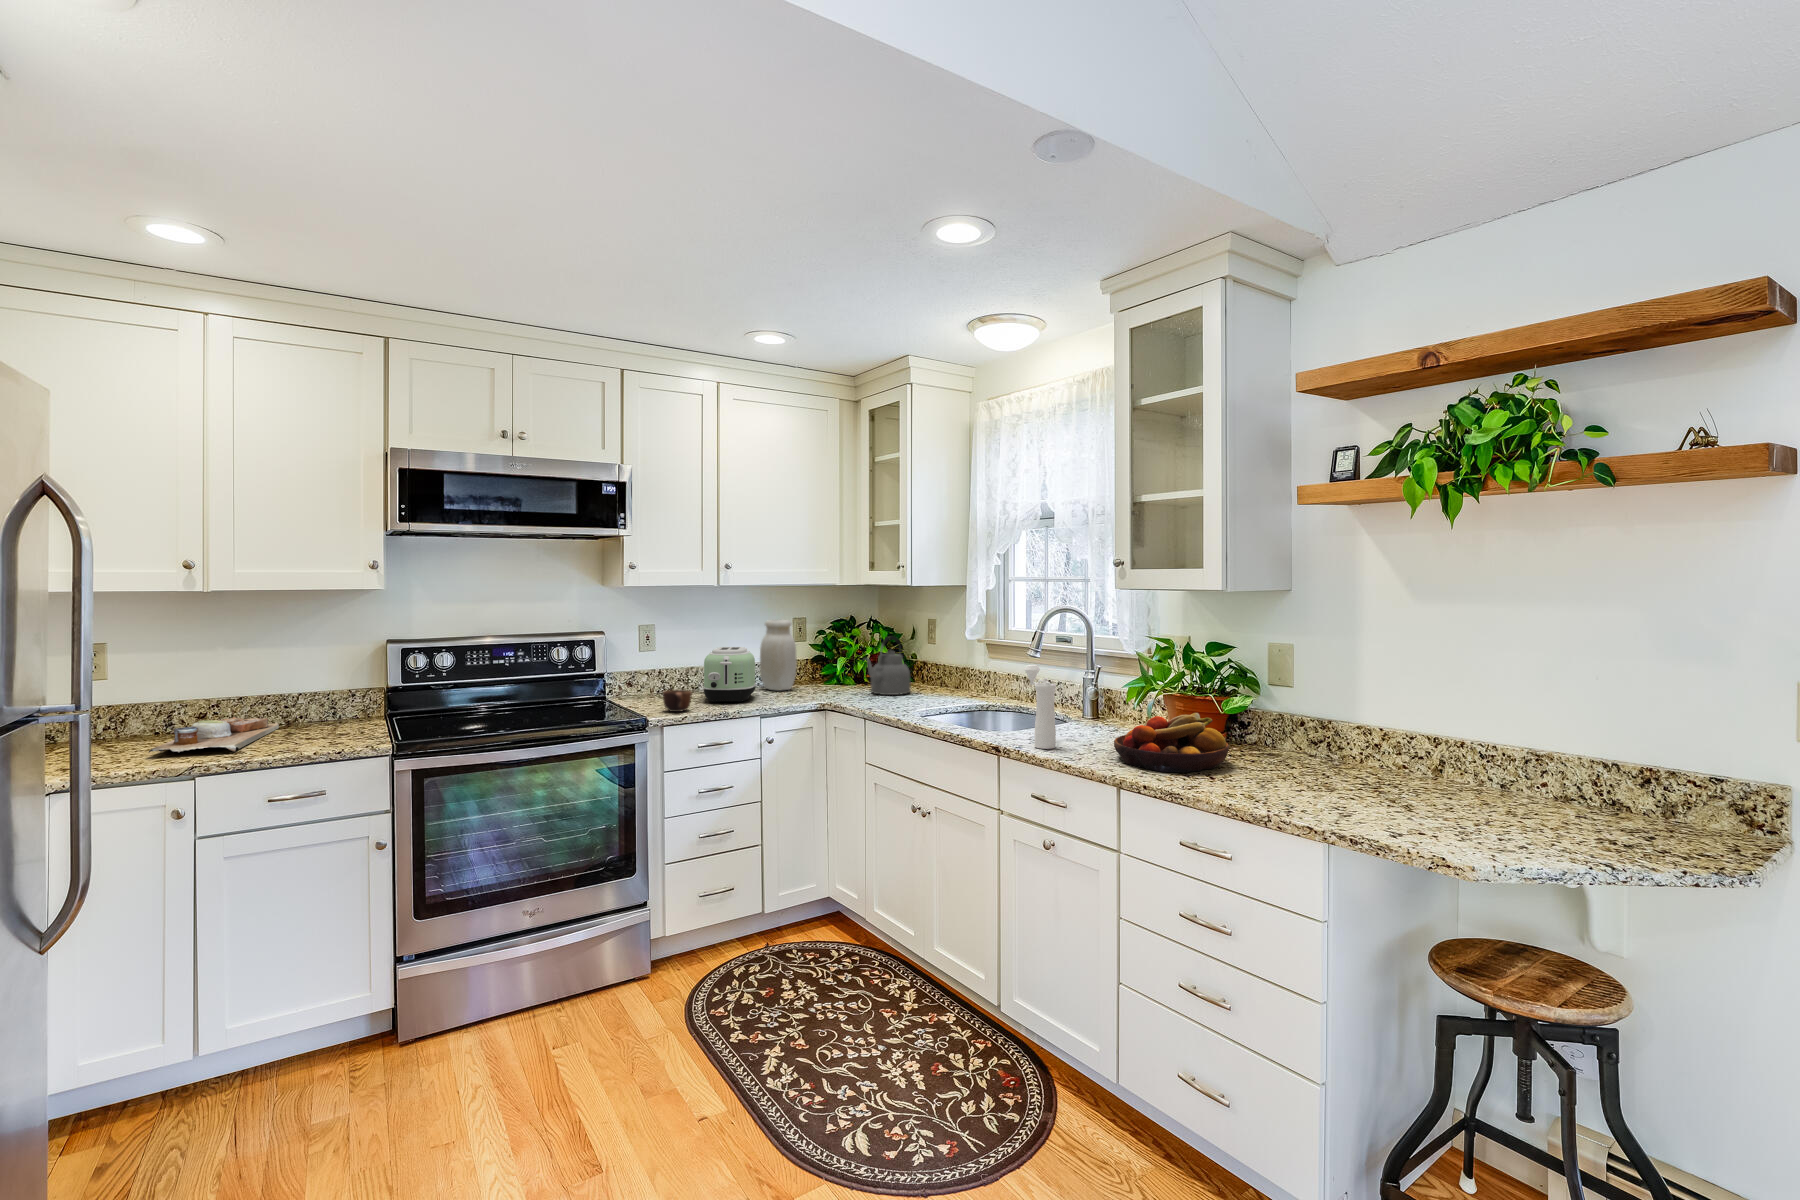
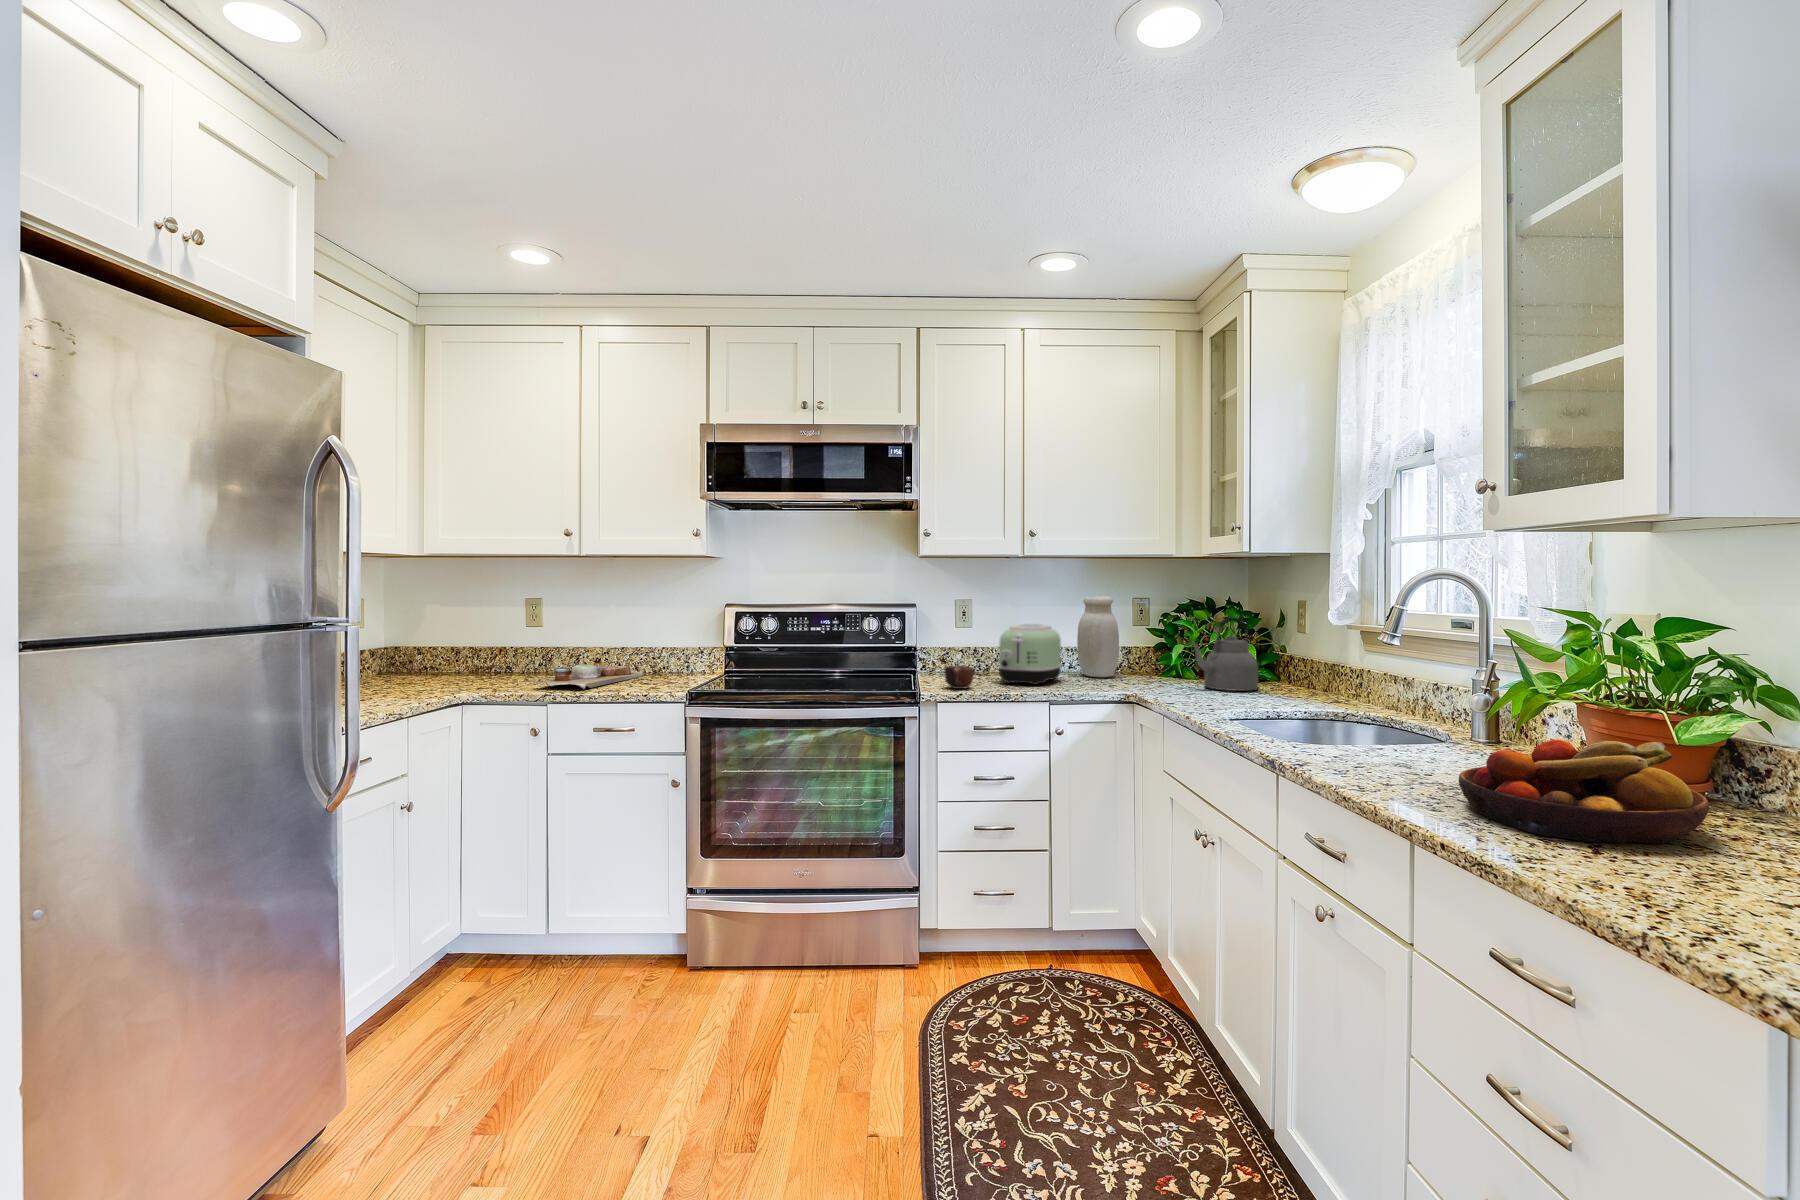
pepper mill: present [1024,665,1056,749] -> none [1338,648,1377,774]

